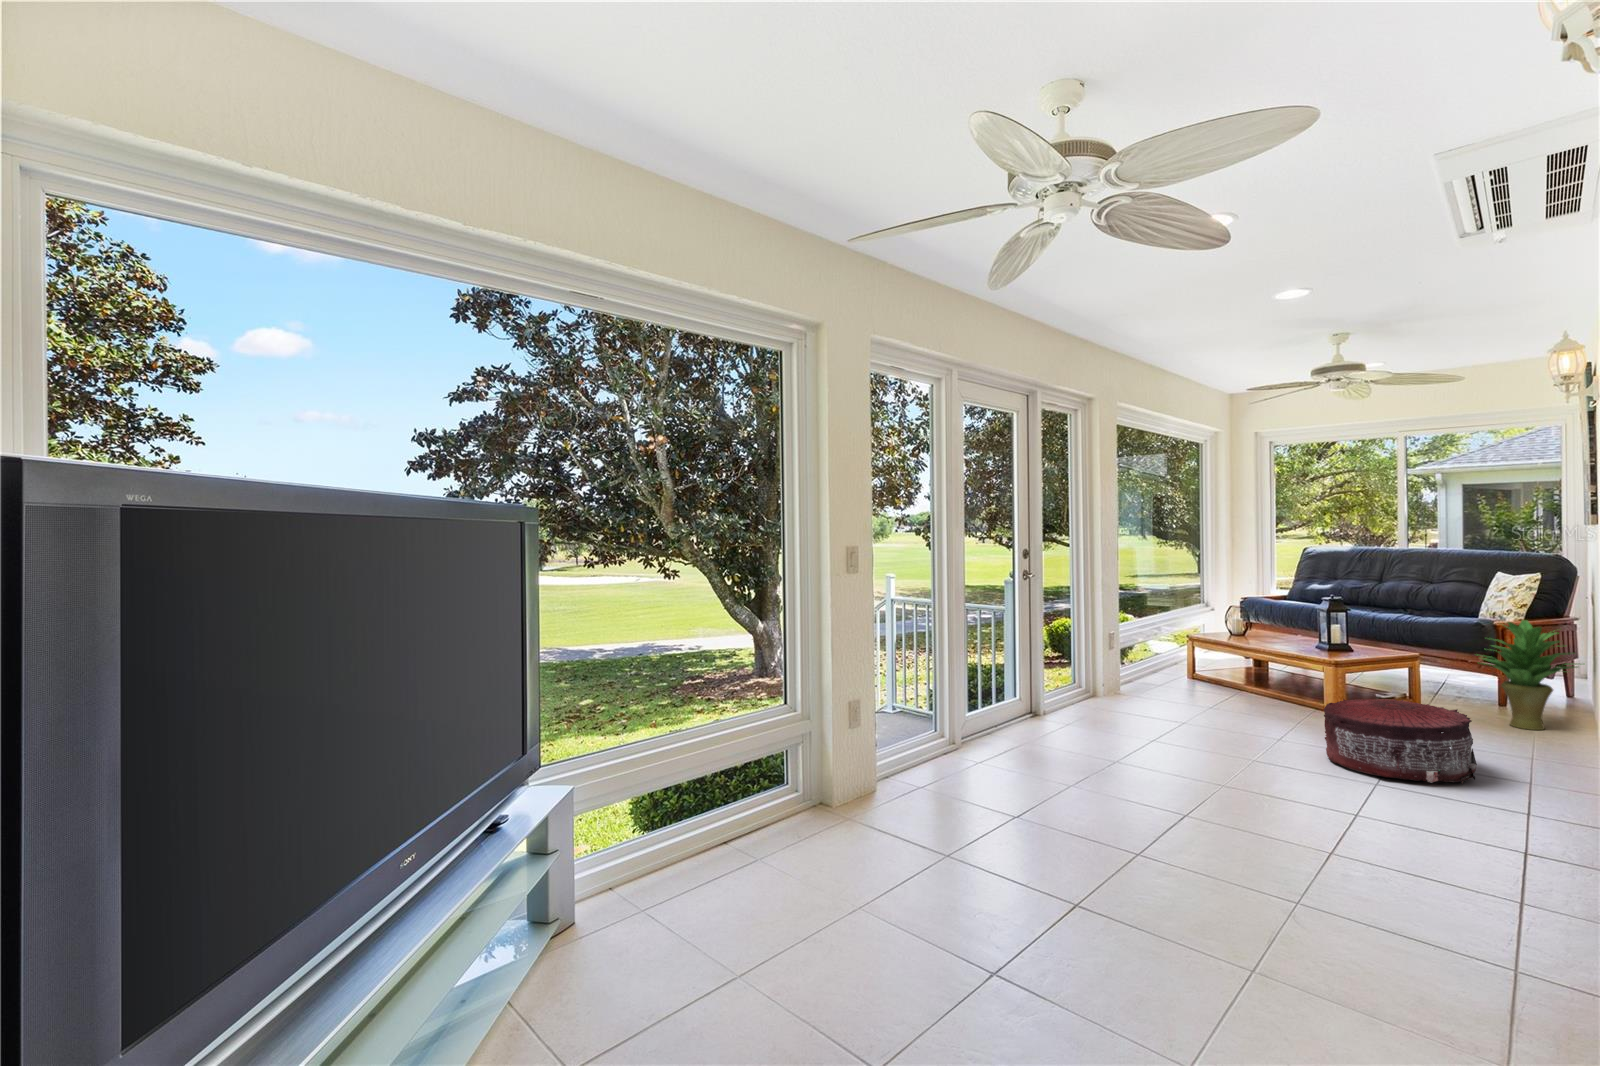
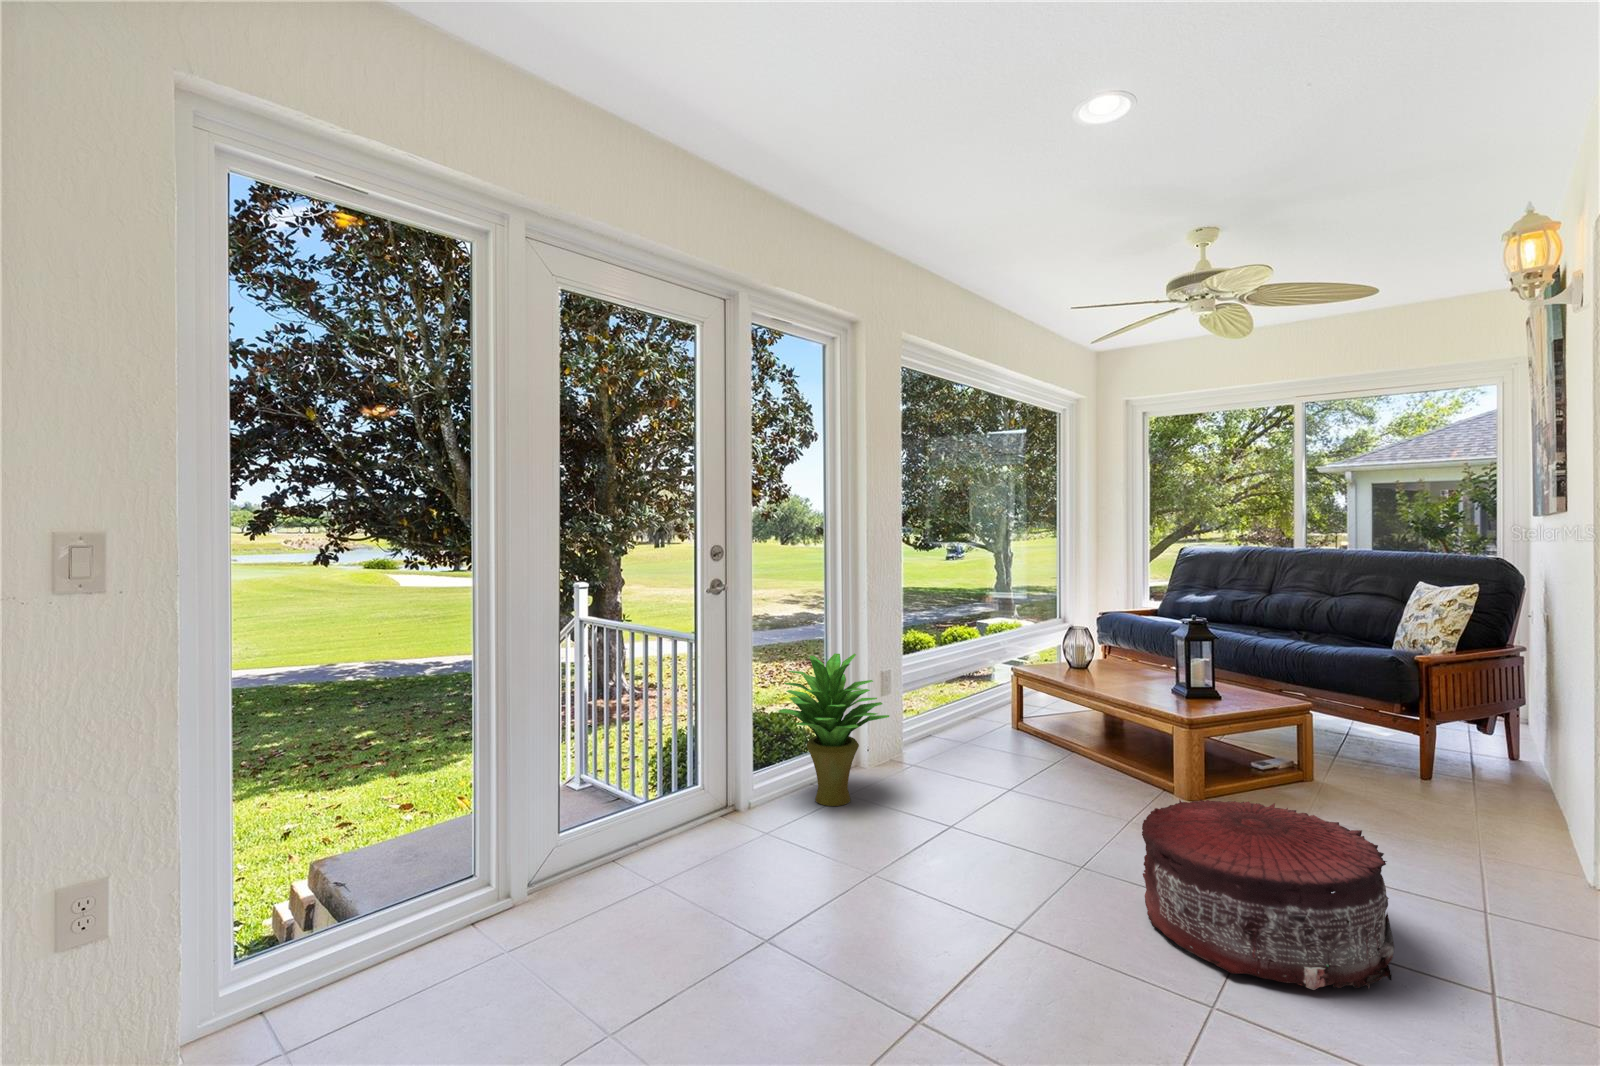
potted plant: present [1482,620,1581,730] -> present [778,653,889,806]

